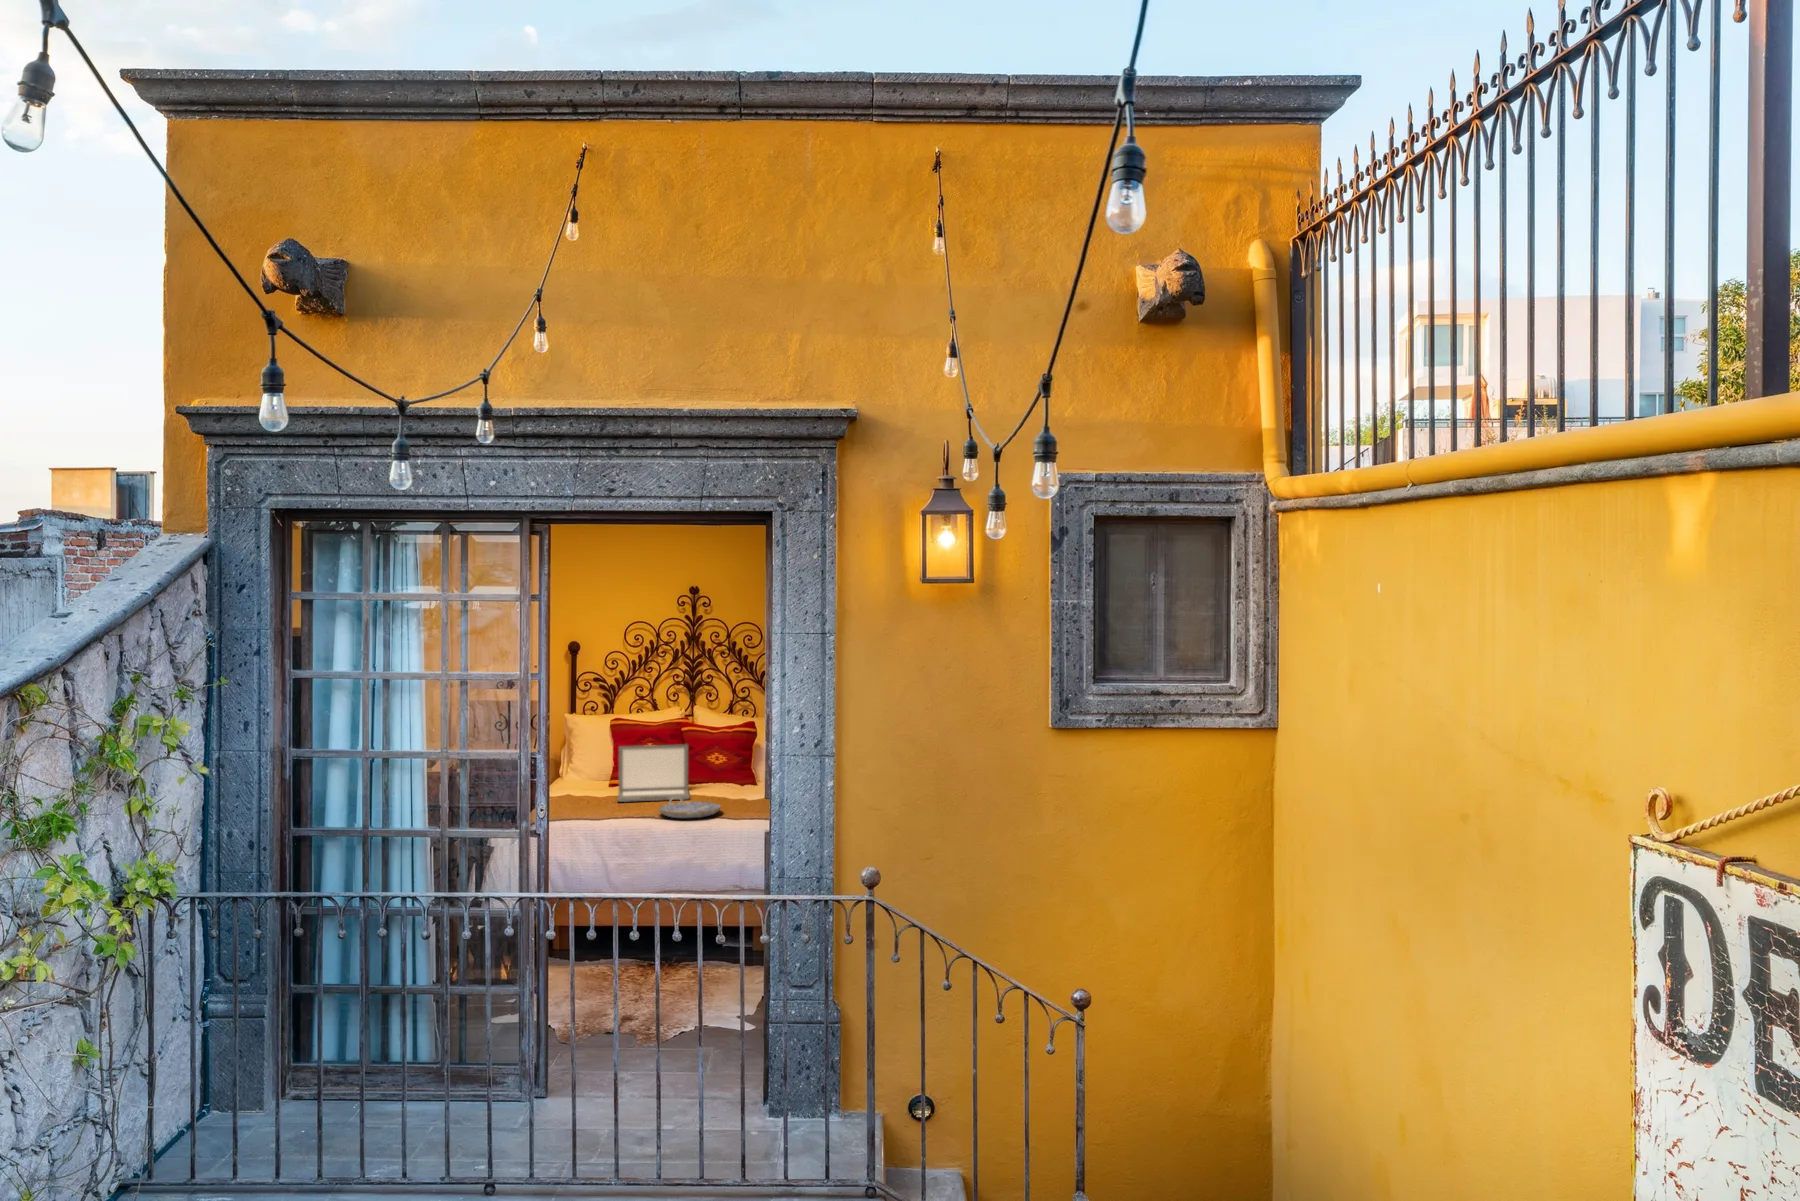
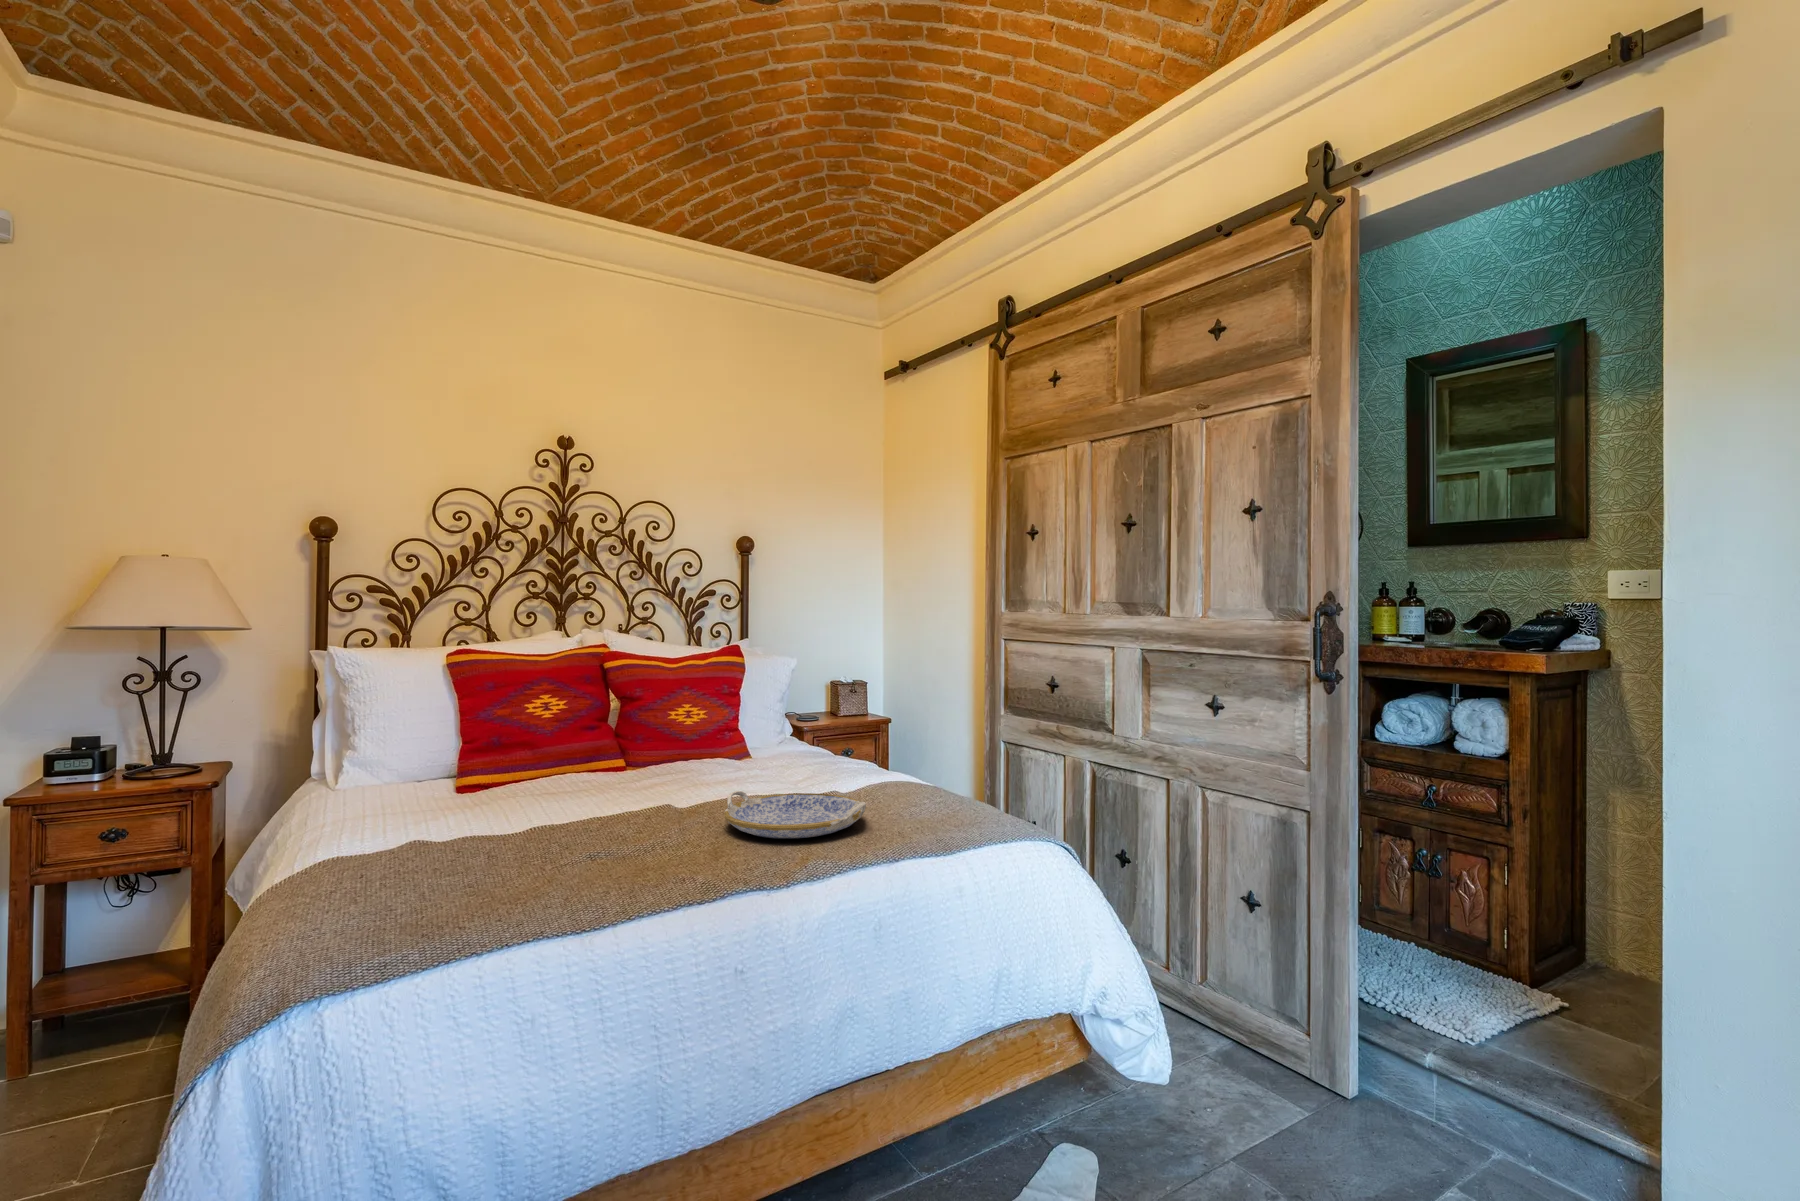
laptop: present [617,744,690,802] -> none [526,686,712,817]

